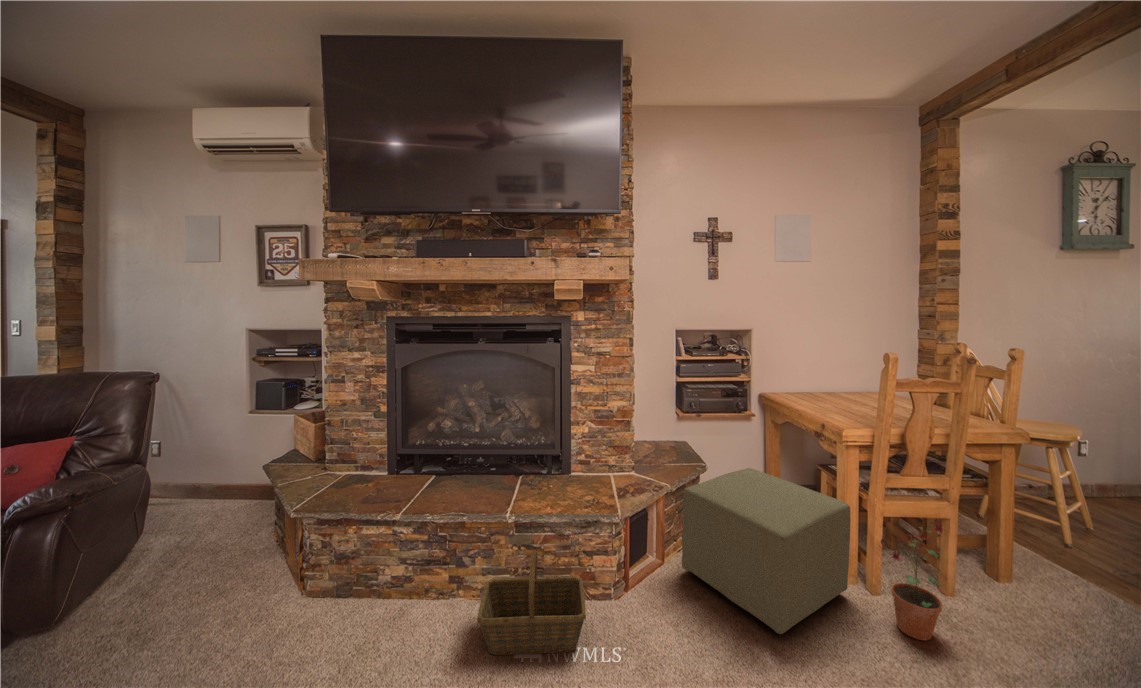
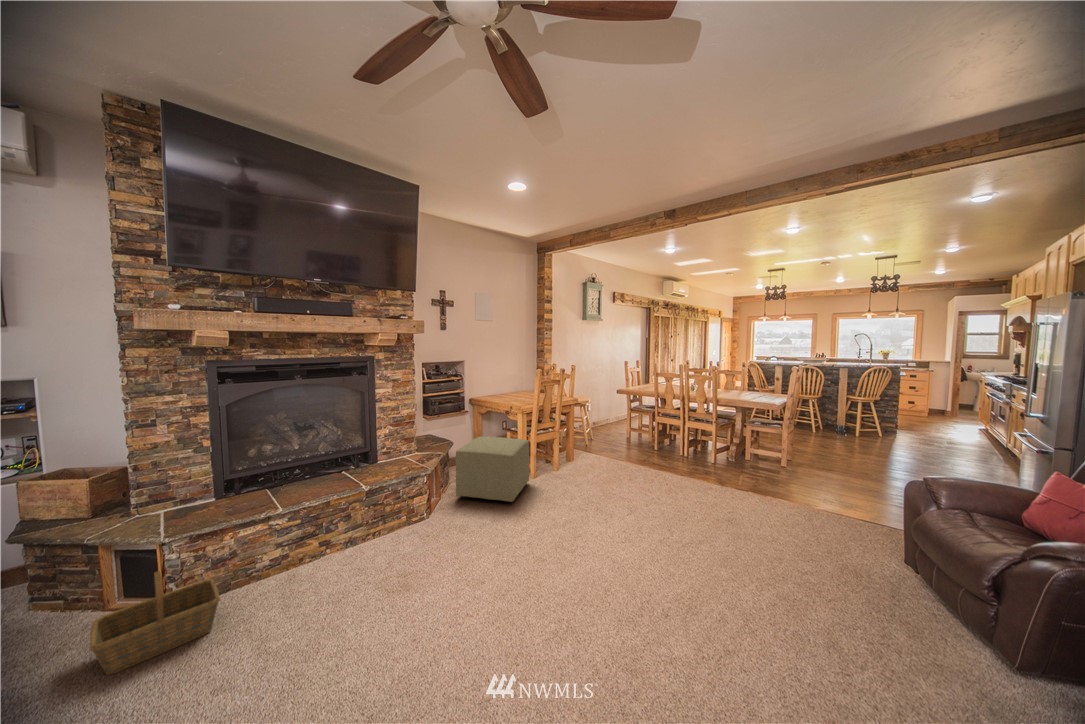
potted plant: present [891,518,943,640] -> none [544,436,562,488]
basket: present [477,551,586,655] -> present [90,571,220,675]

